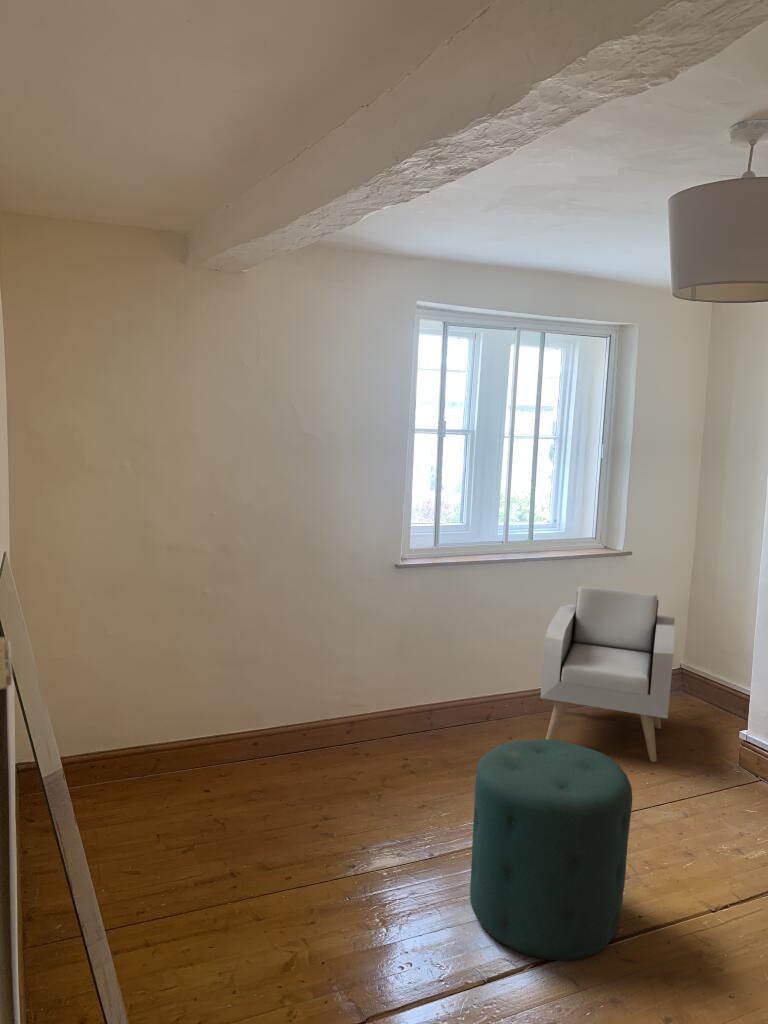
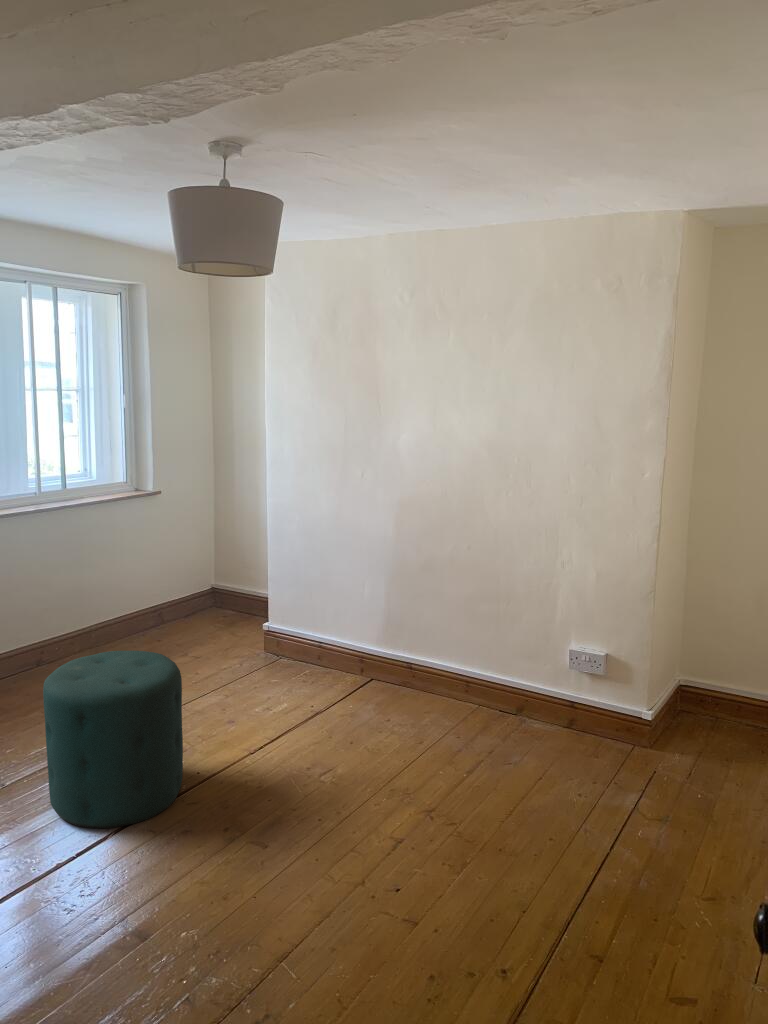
armchair: present [540,586,675,762] -> none [90,525,205,671]

